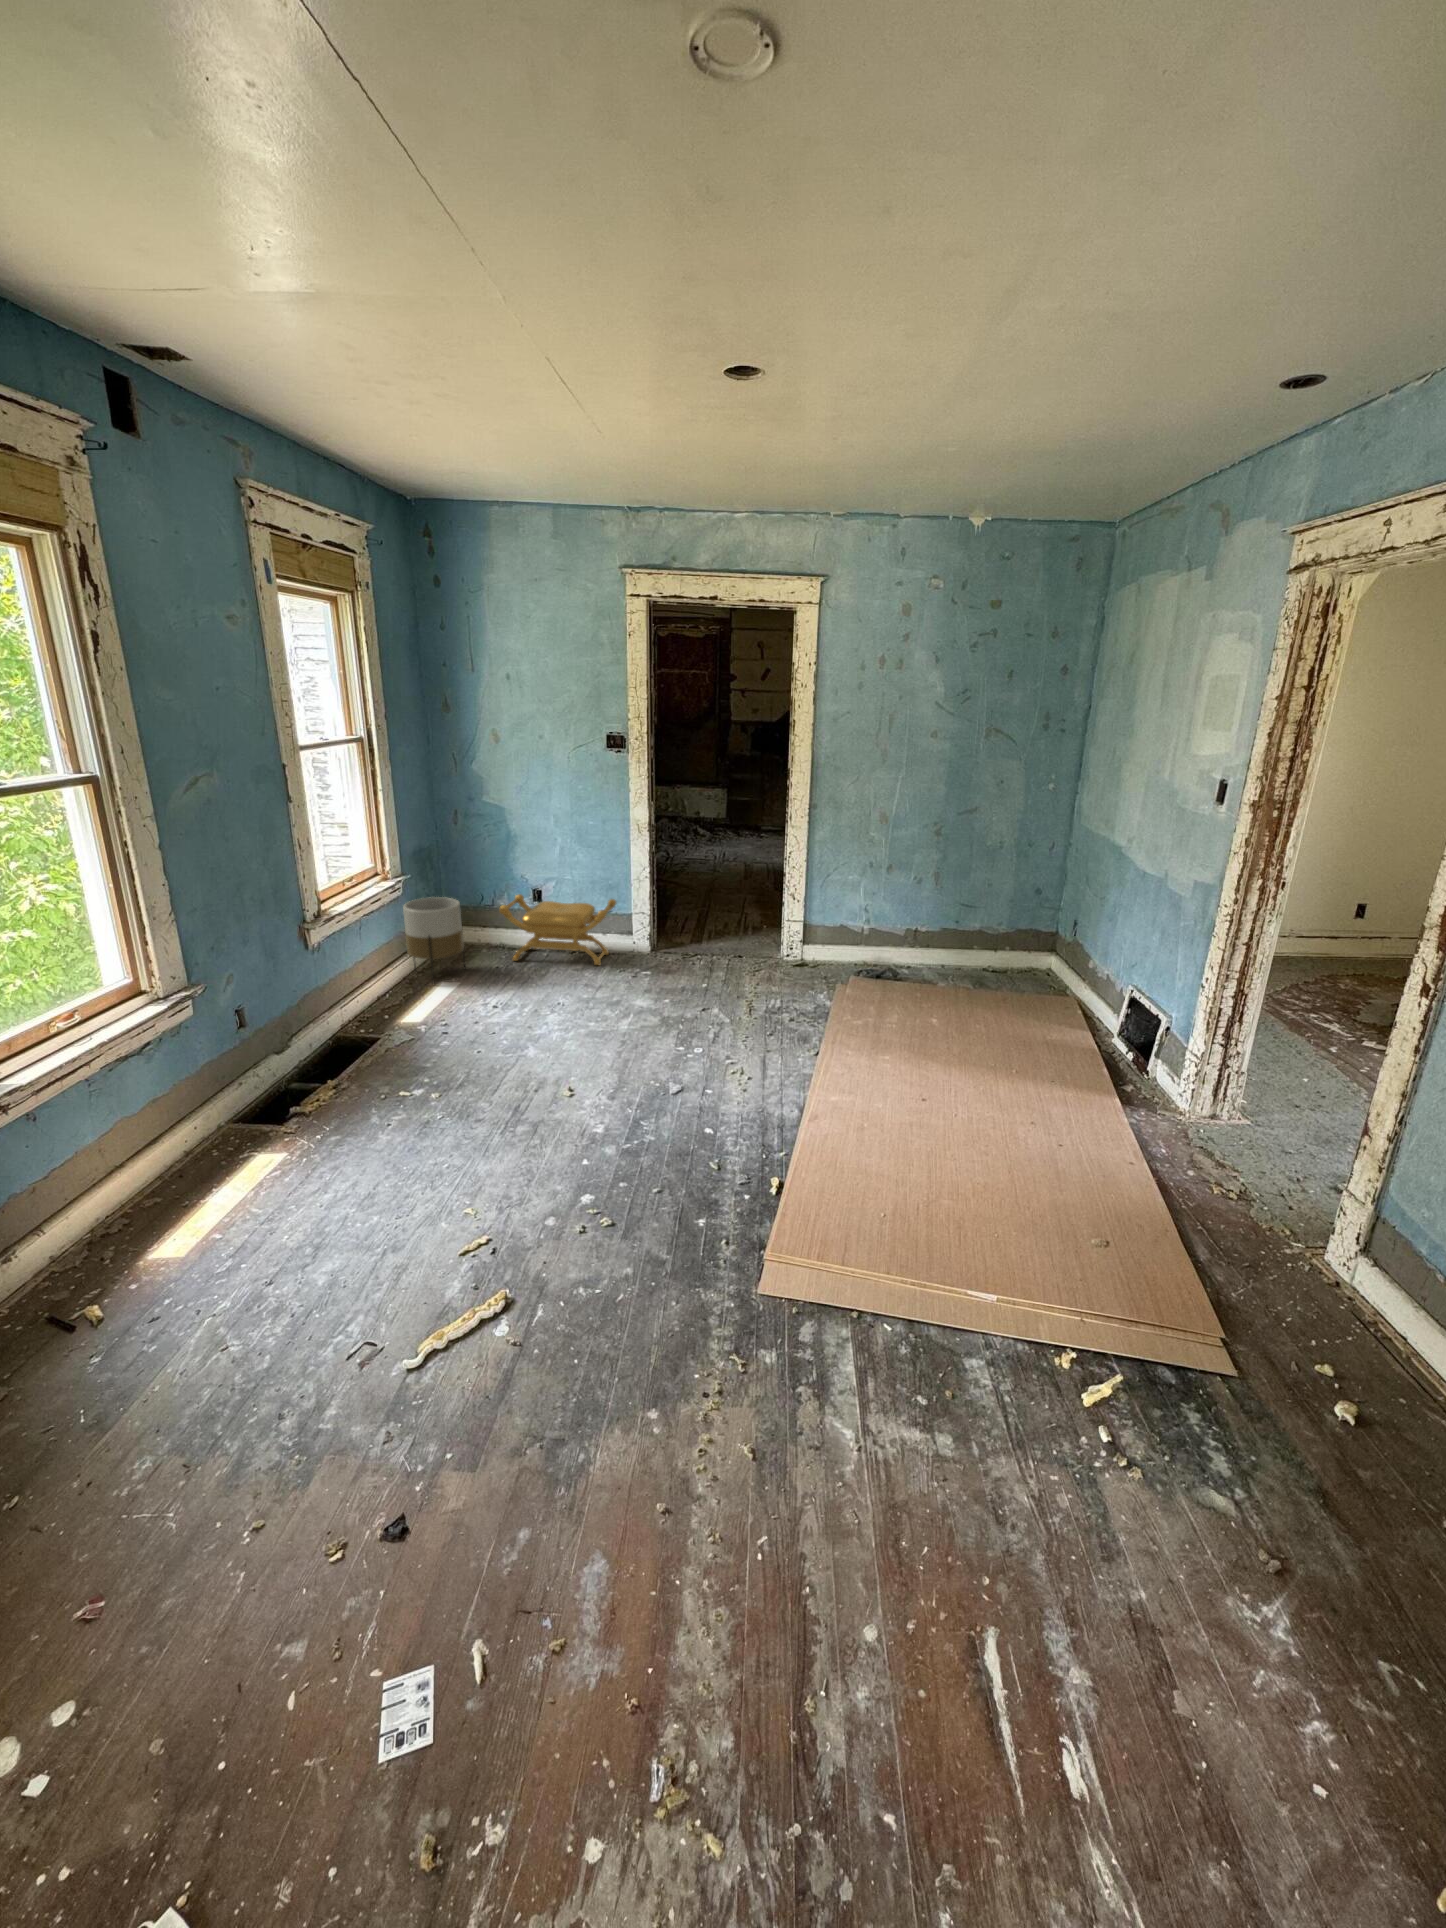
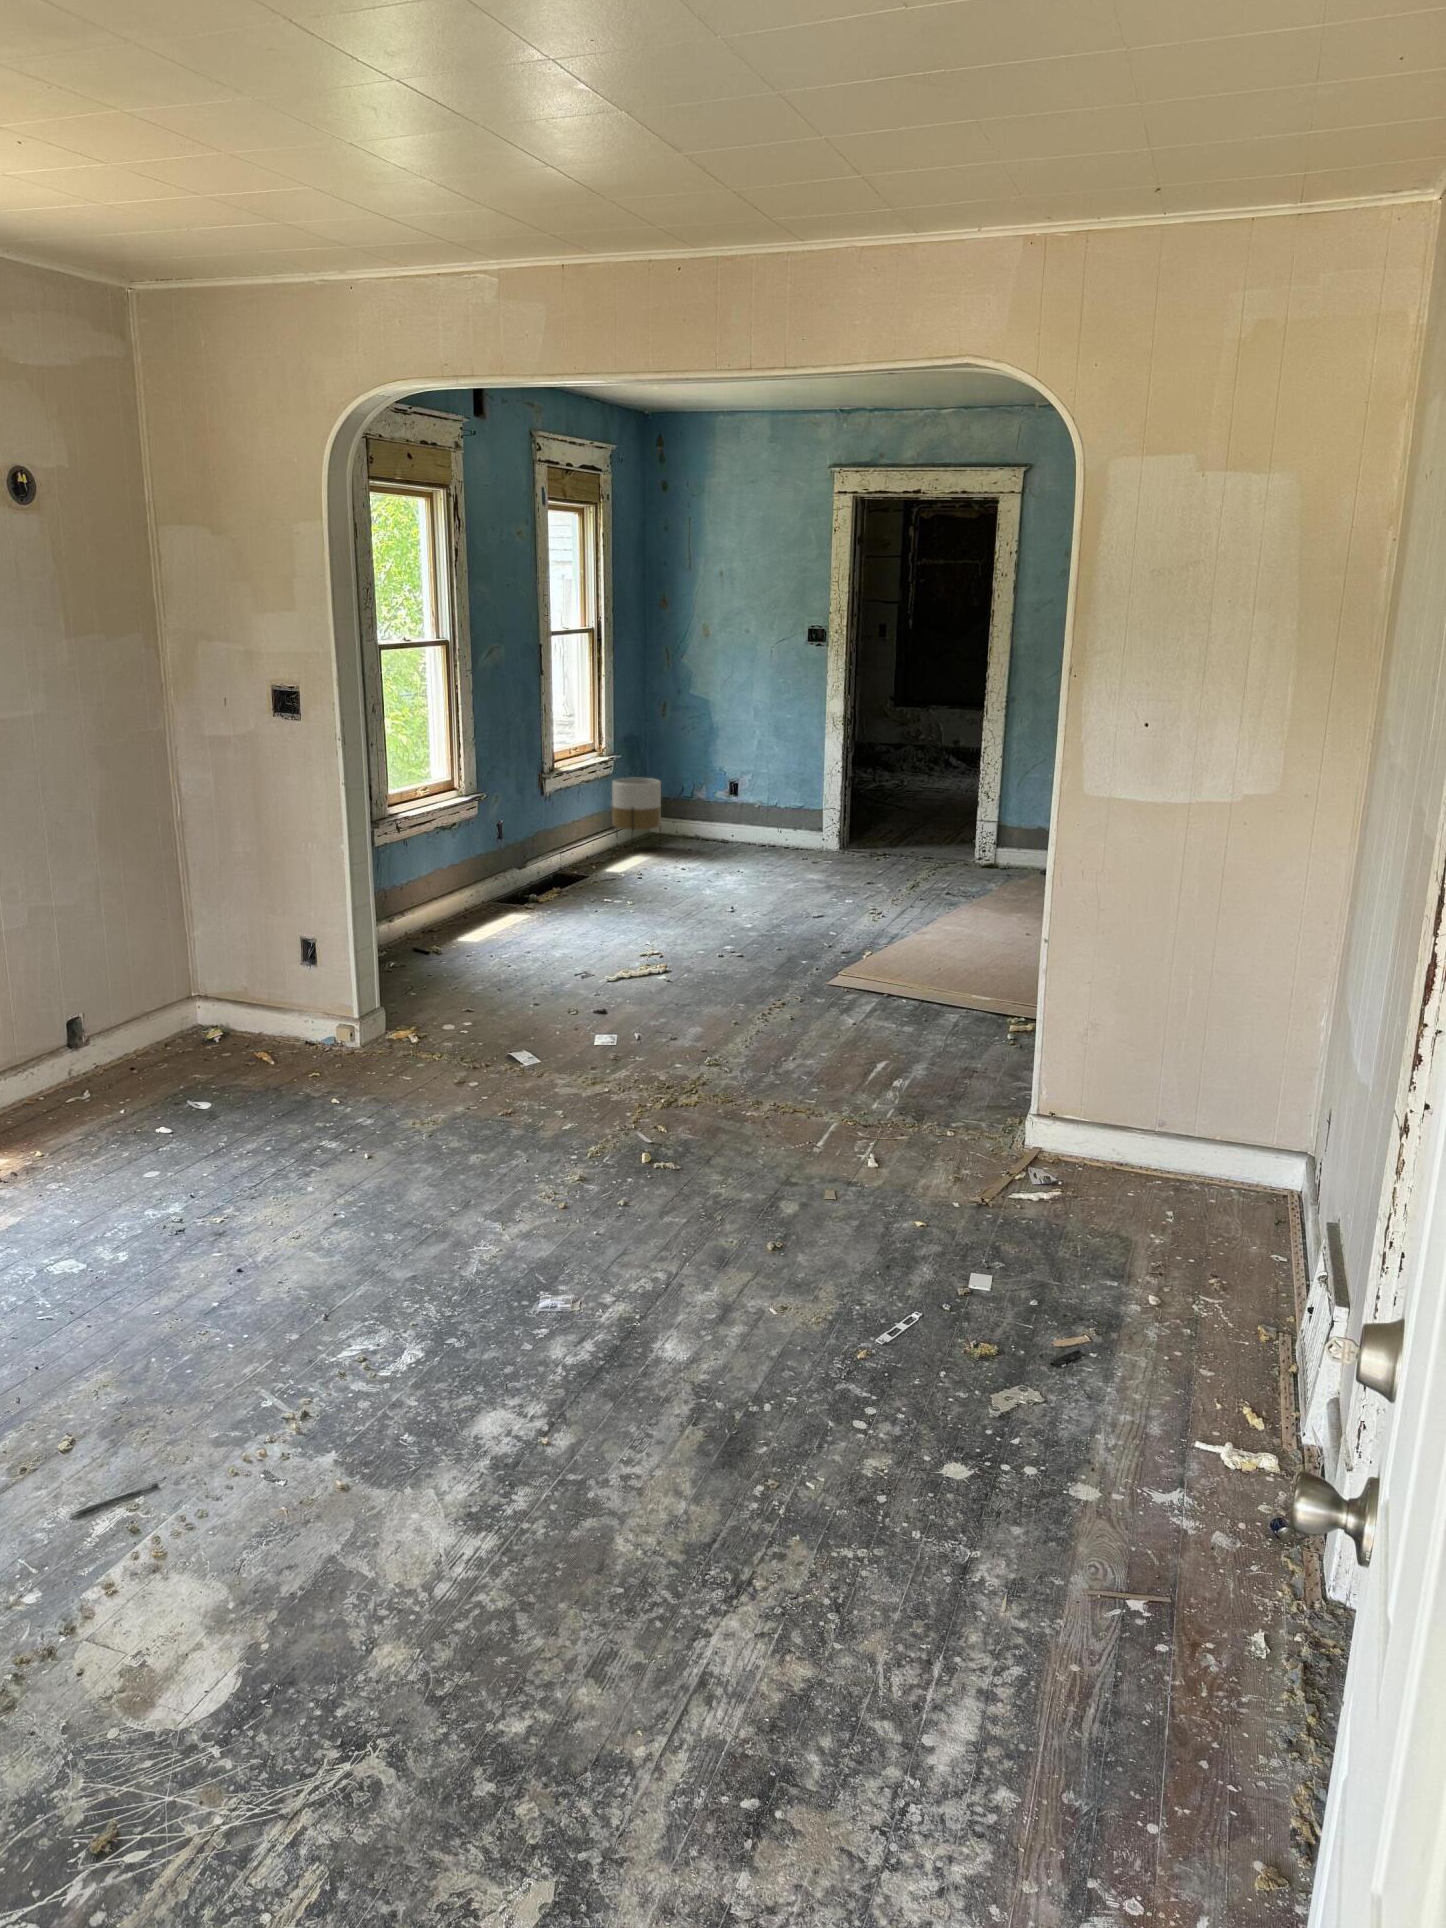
stool: present [499,894,616,965] -> none [695,784,808,853]

